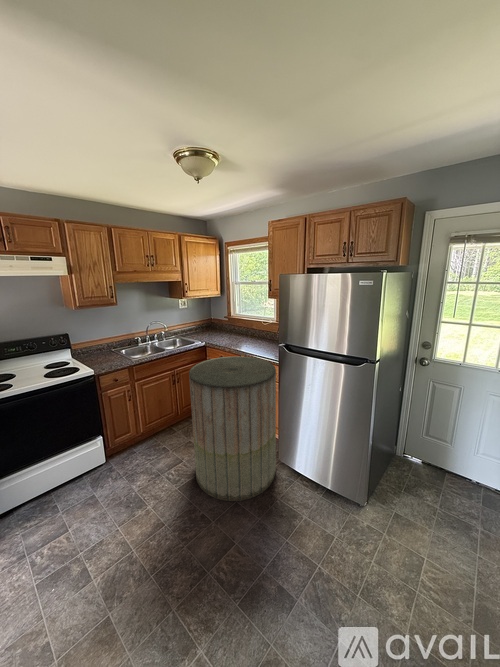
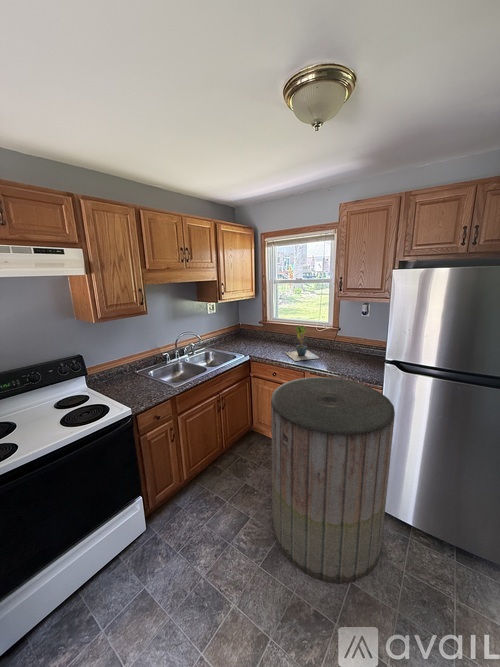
potted plant: none [234,318,259,347] -> present [285,325,319,361]

